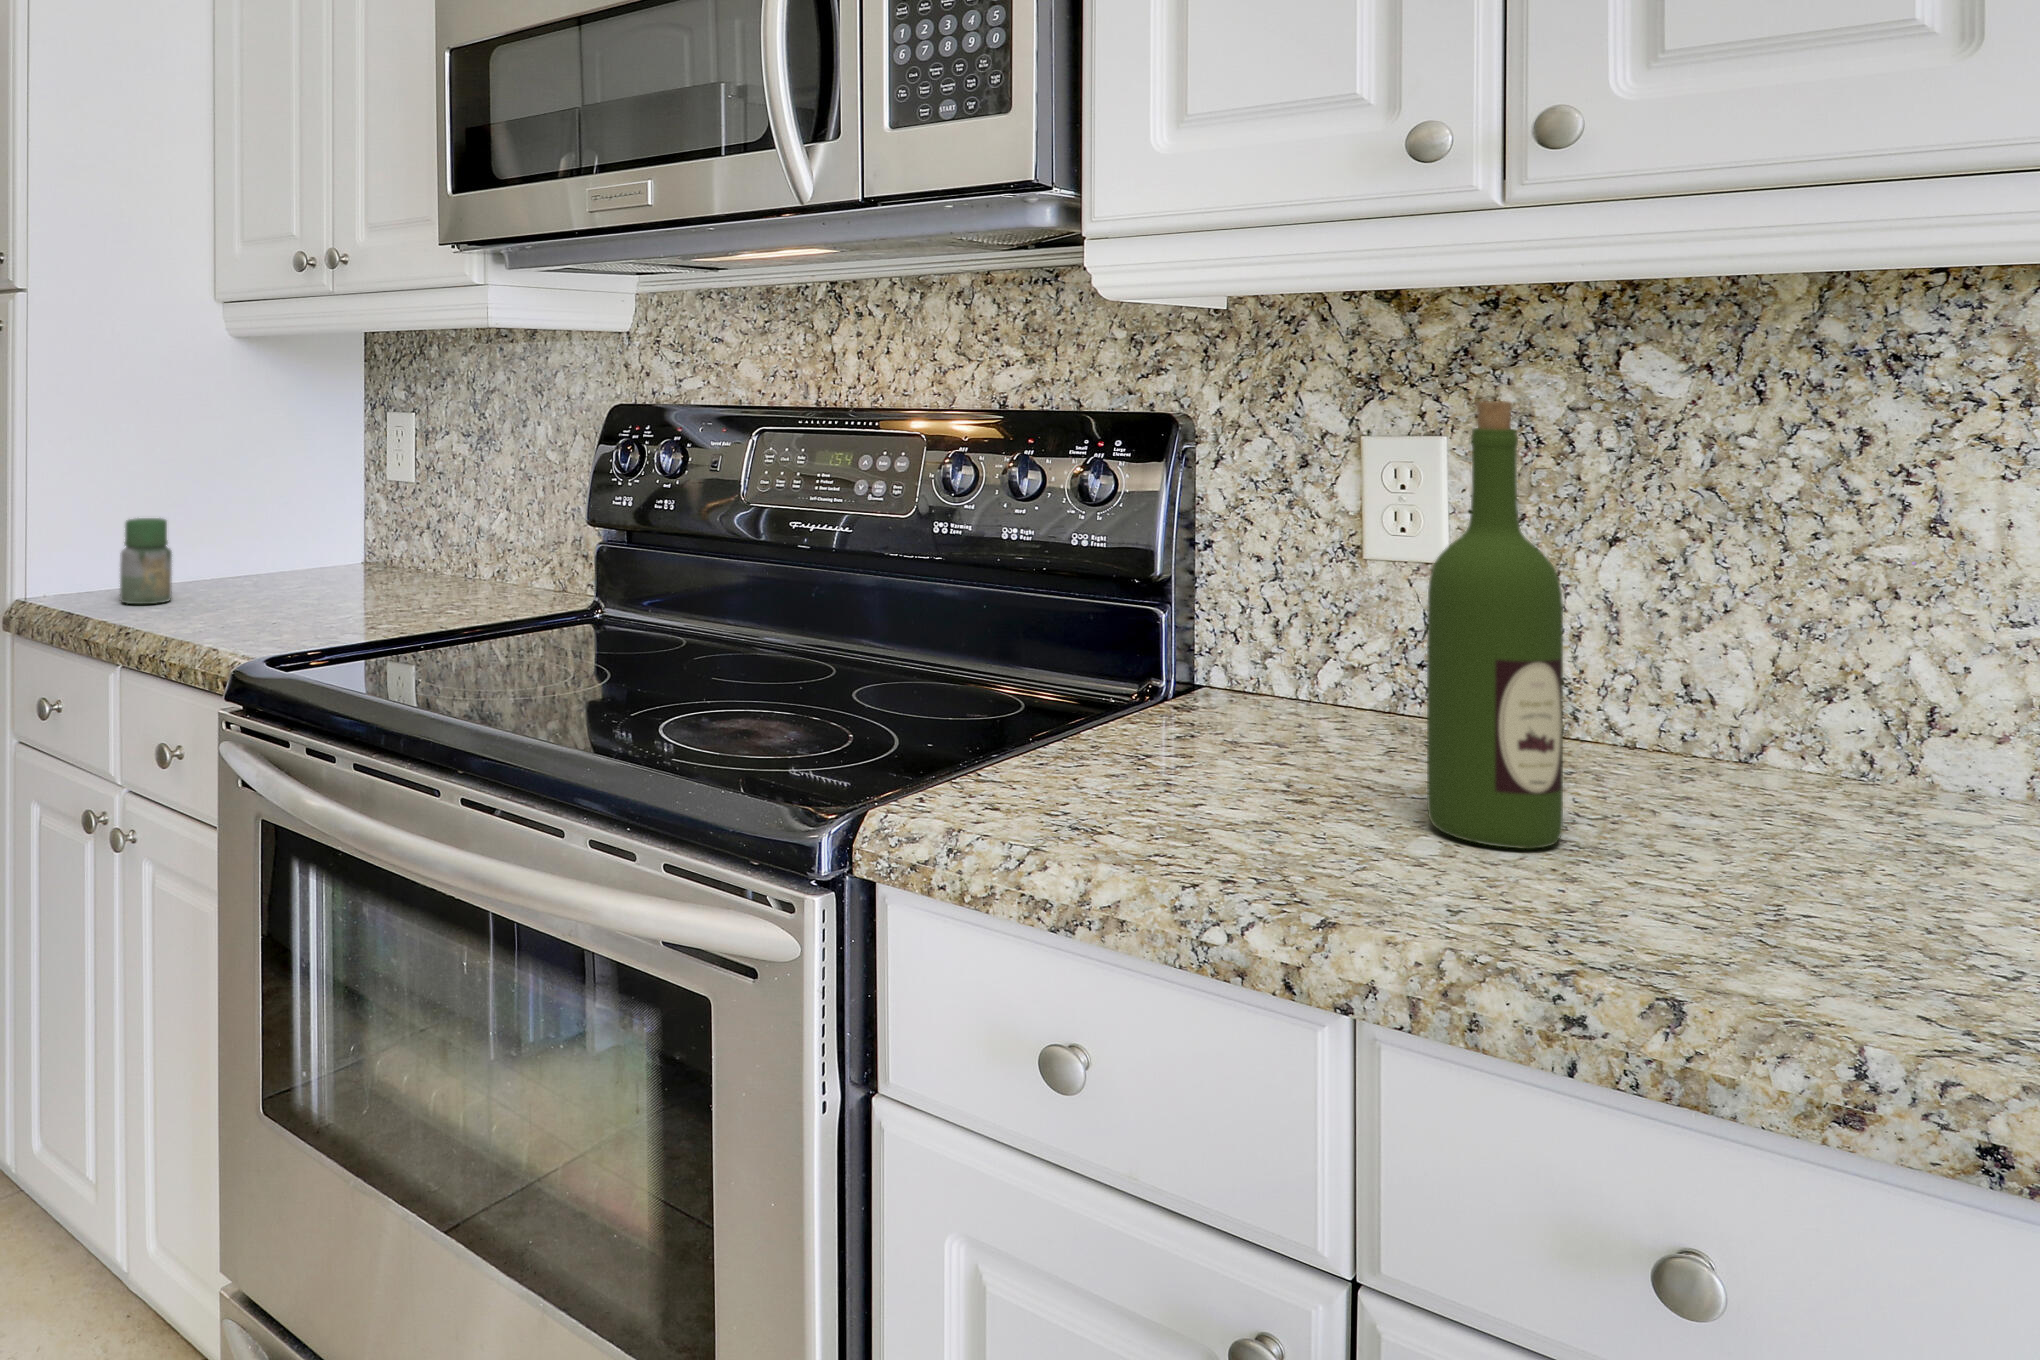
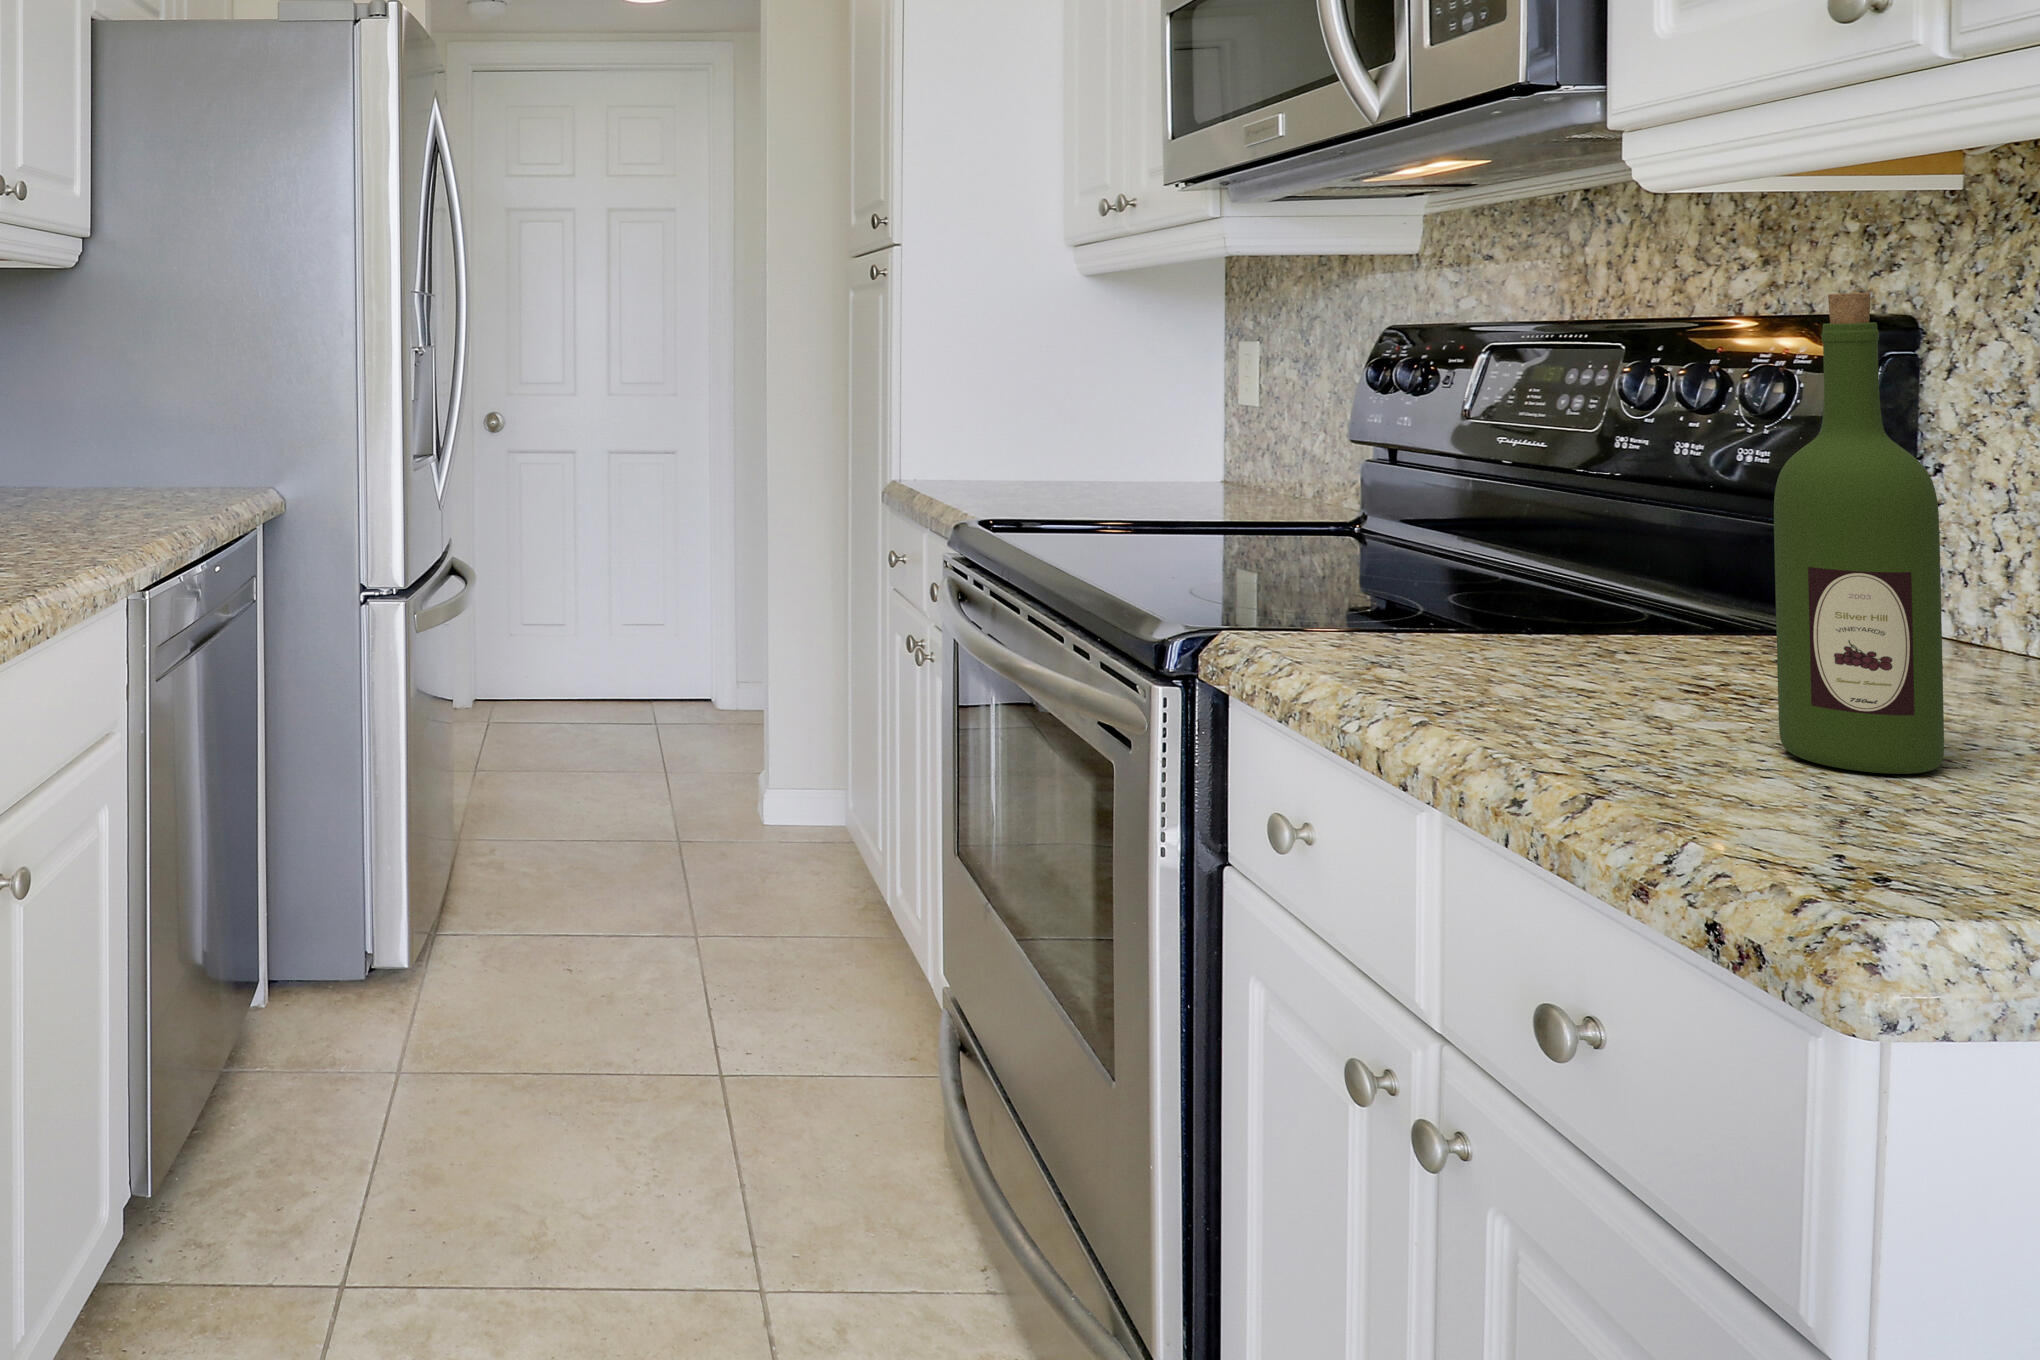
jar: present [120,518,172,604] -> none [964,434,1008,503]

